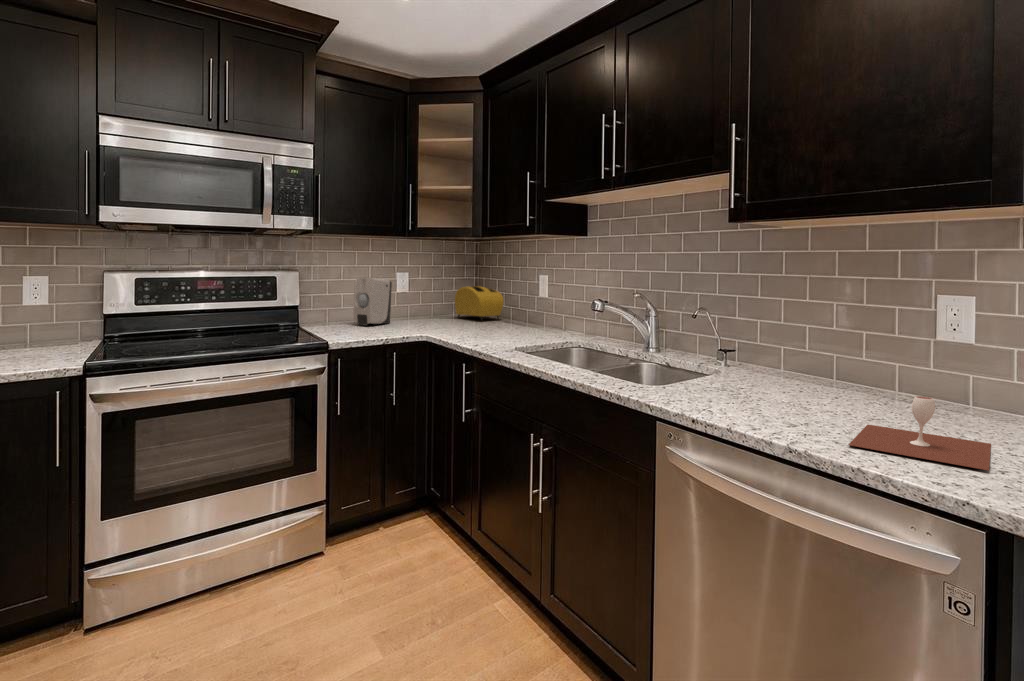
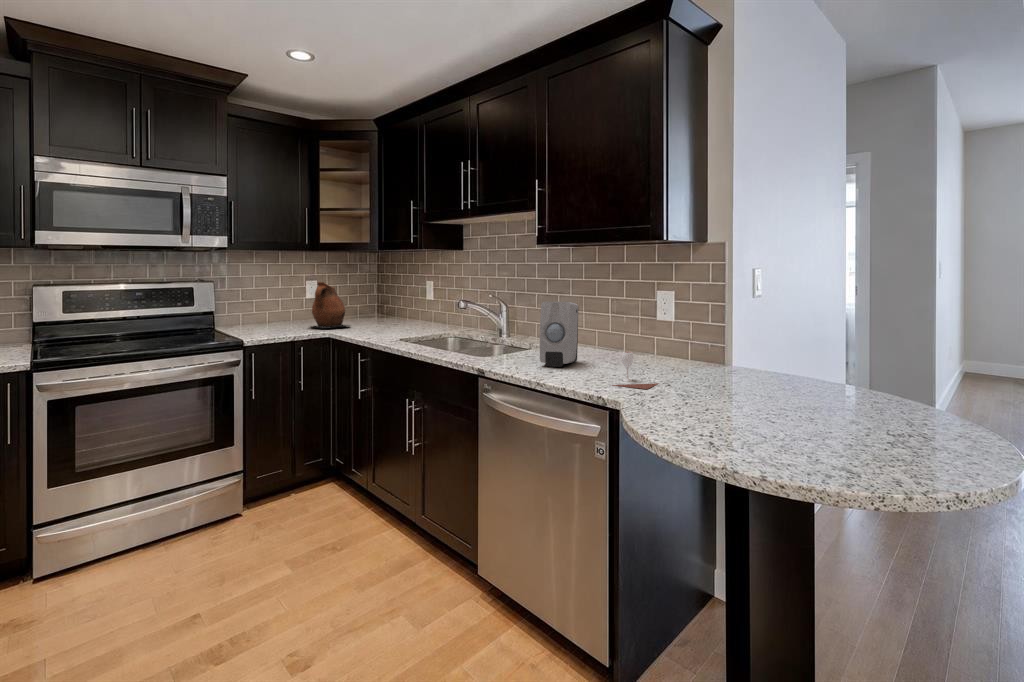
ceramic pitcher: none [403,273,453,328] -> present [311,282,349,328]
soap dispenser: present [354,278,392,326] -> present [540,302,578,367]
toaster: present [455,286,503,319] -> none [355,292,397,321]

